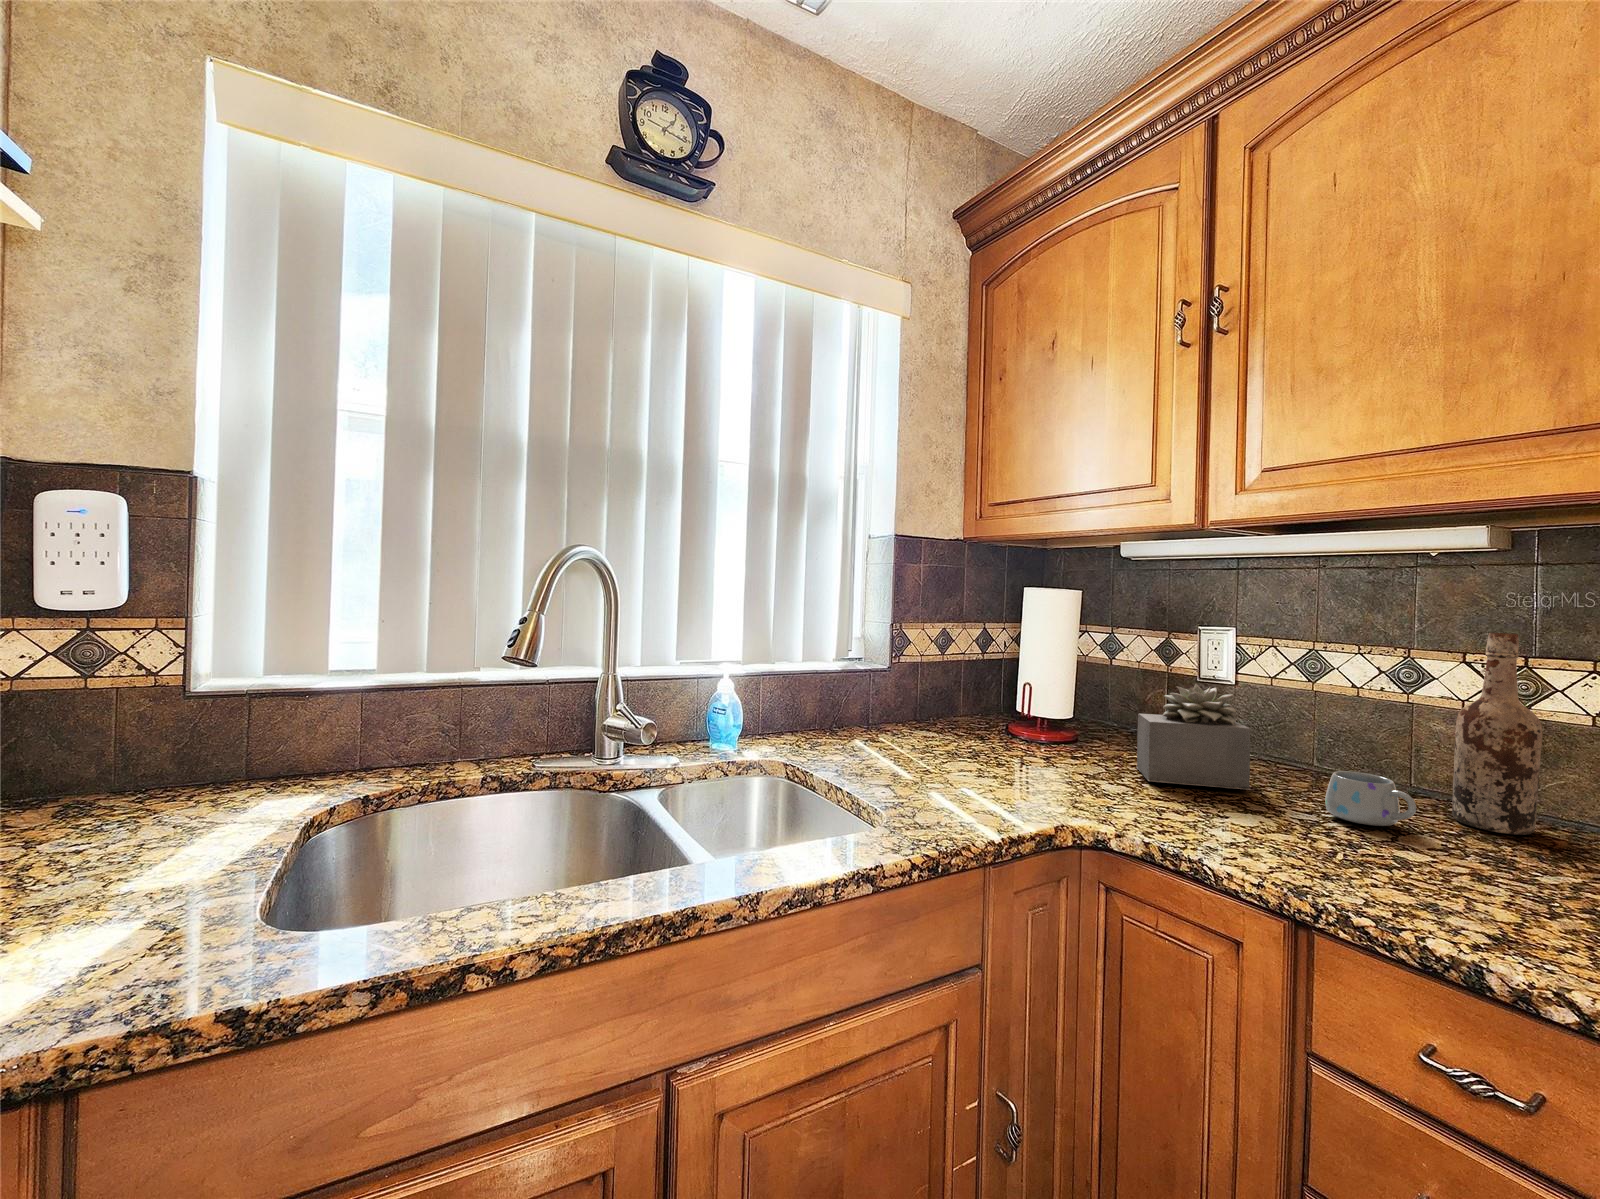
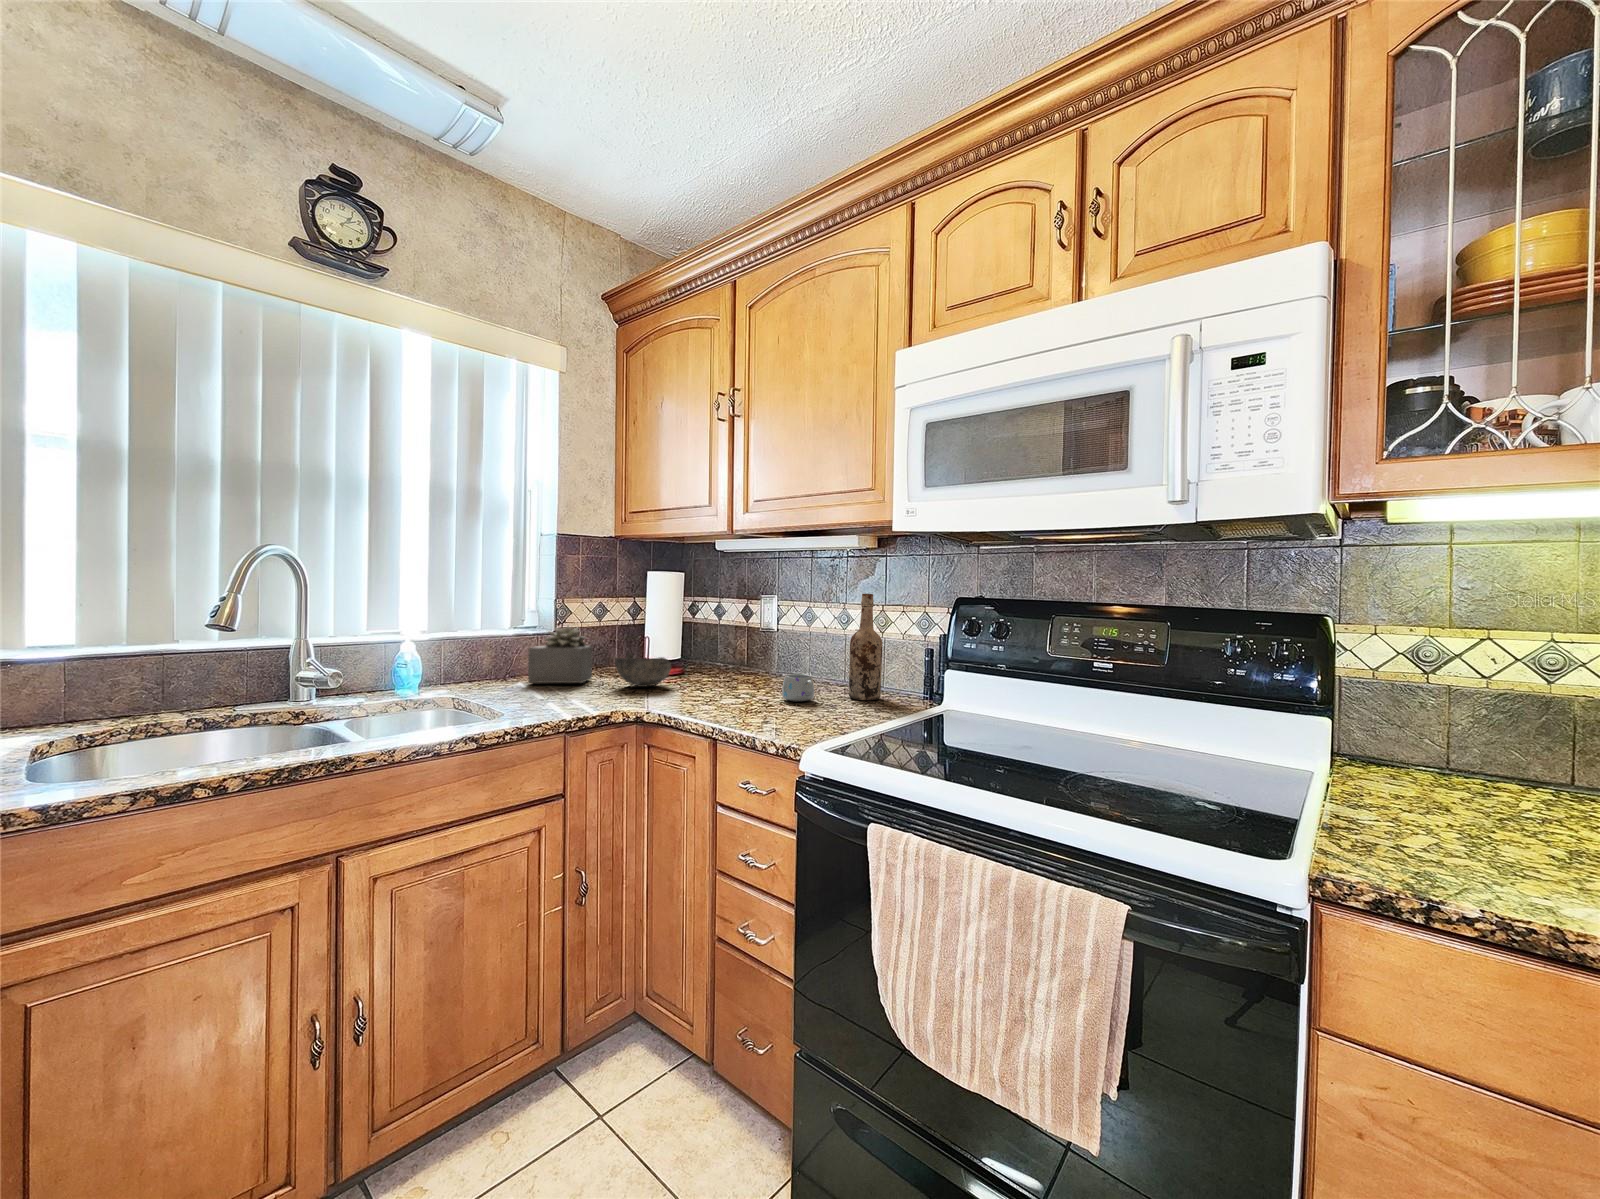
succulent plant: present [1137,684,1251,790] -> present [528,626,592,683]
bowl: none [997,705,1085,761] -> present [615,653,671,687]

